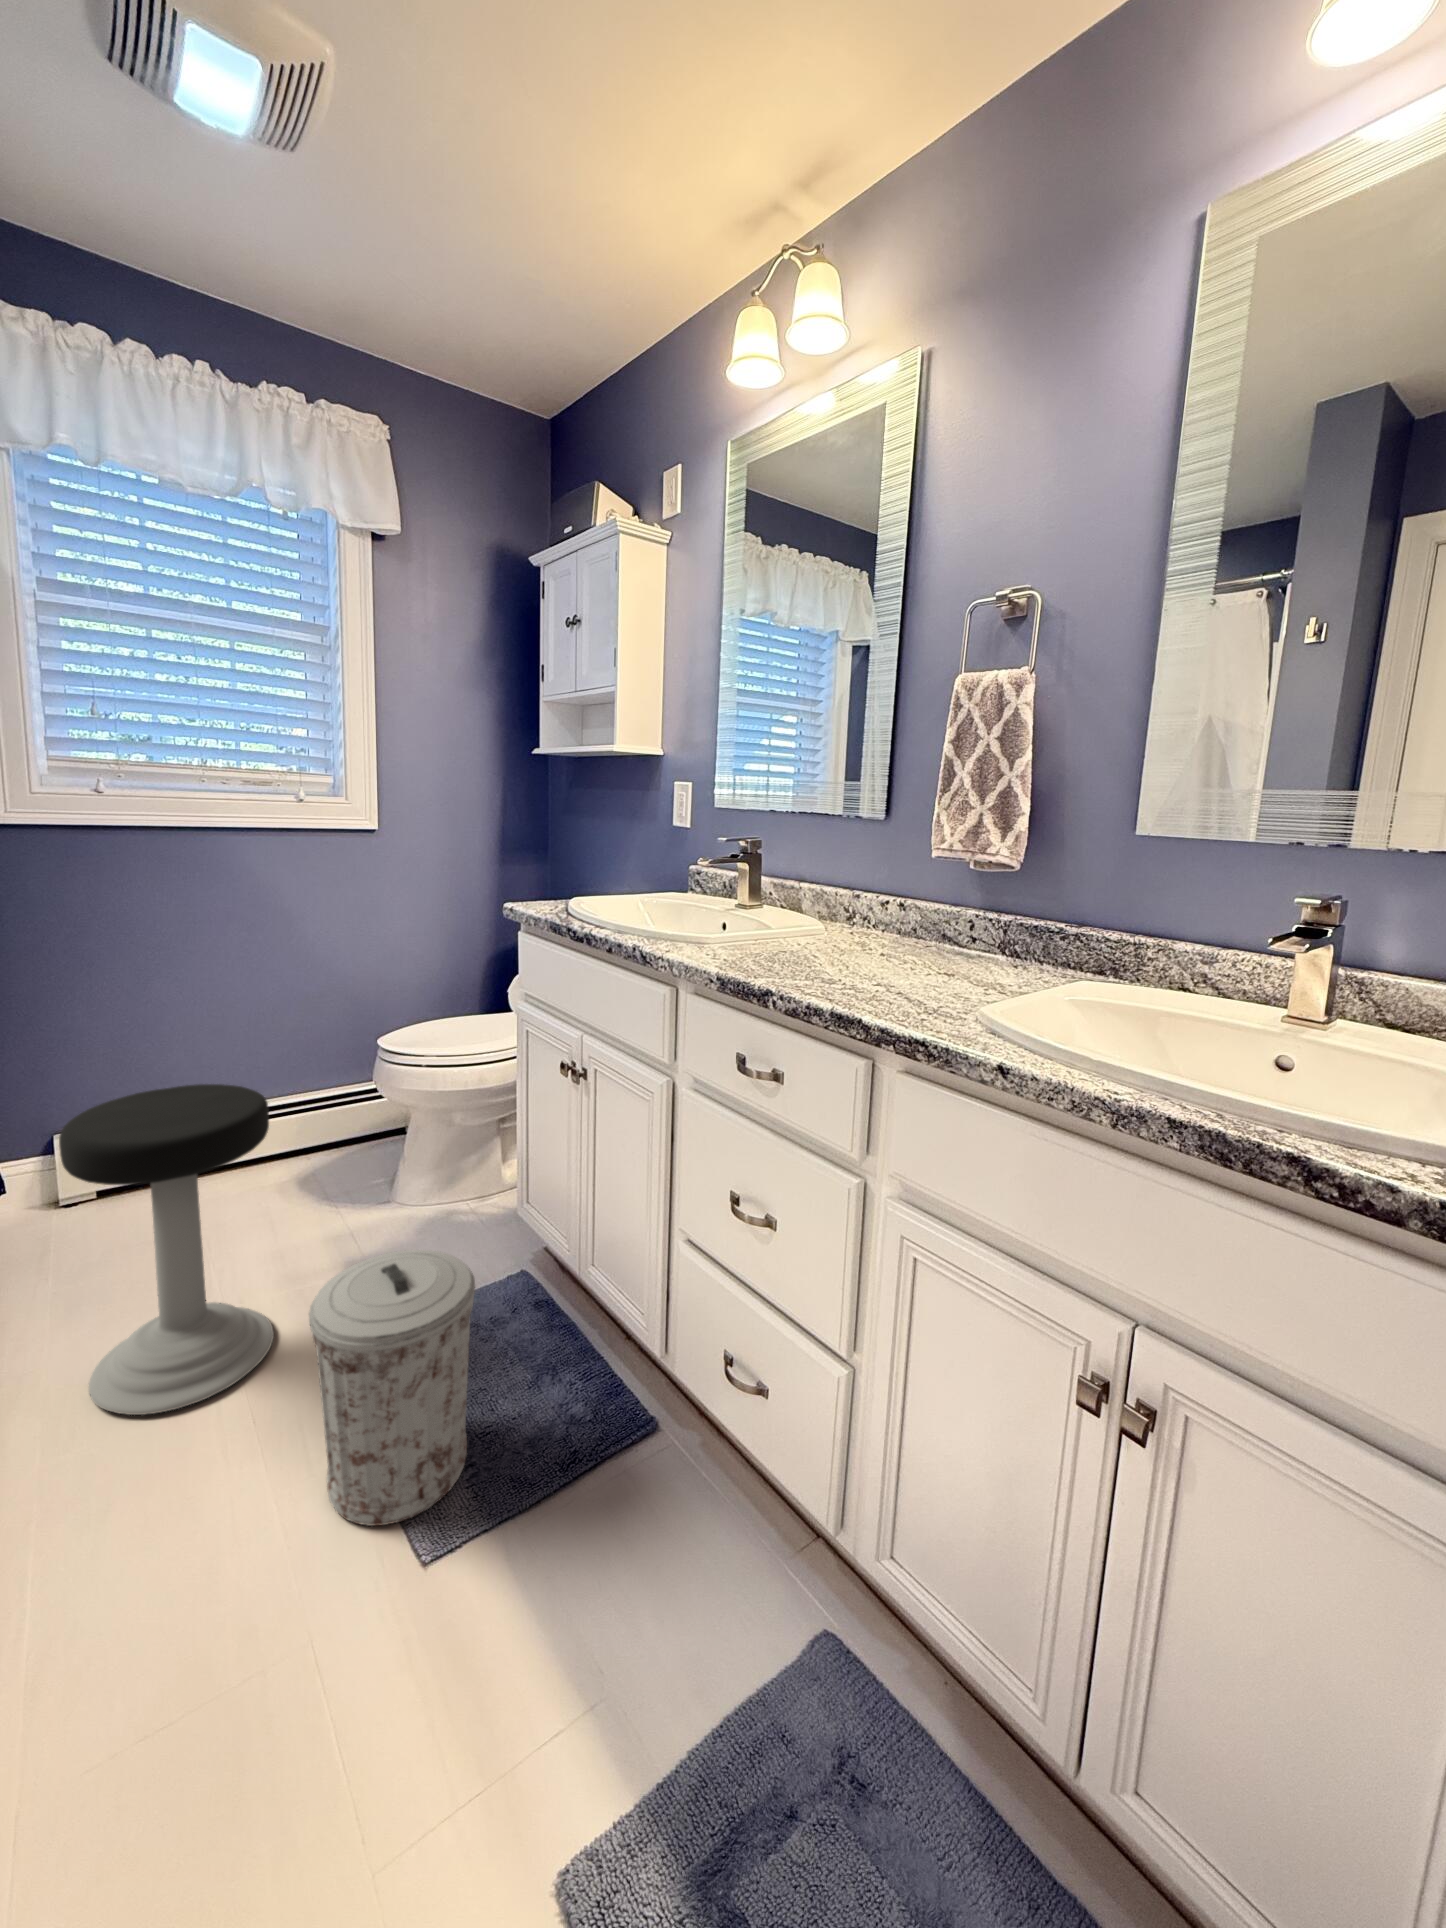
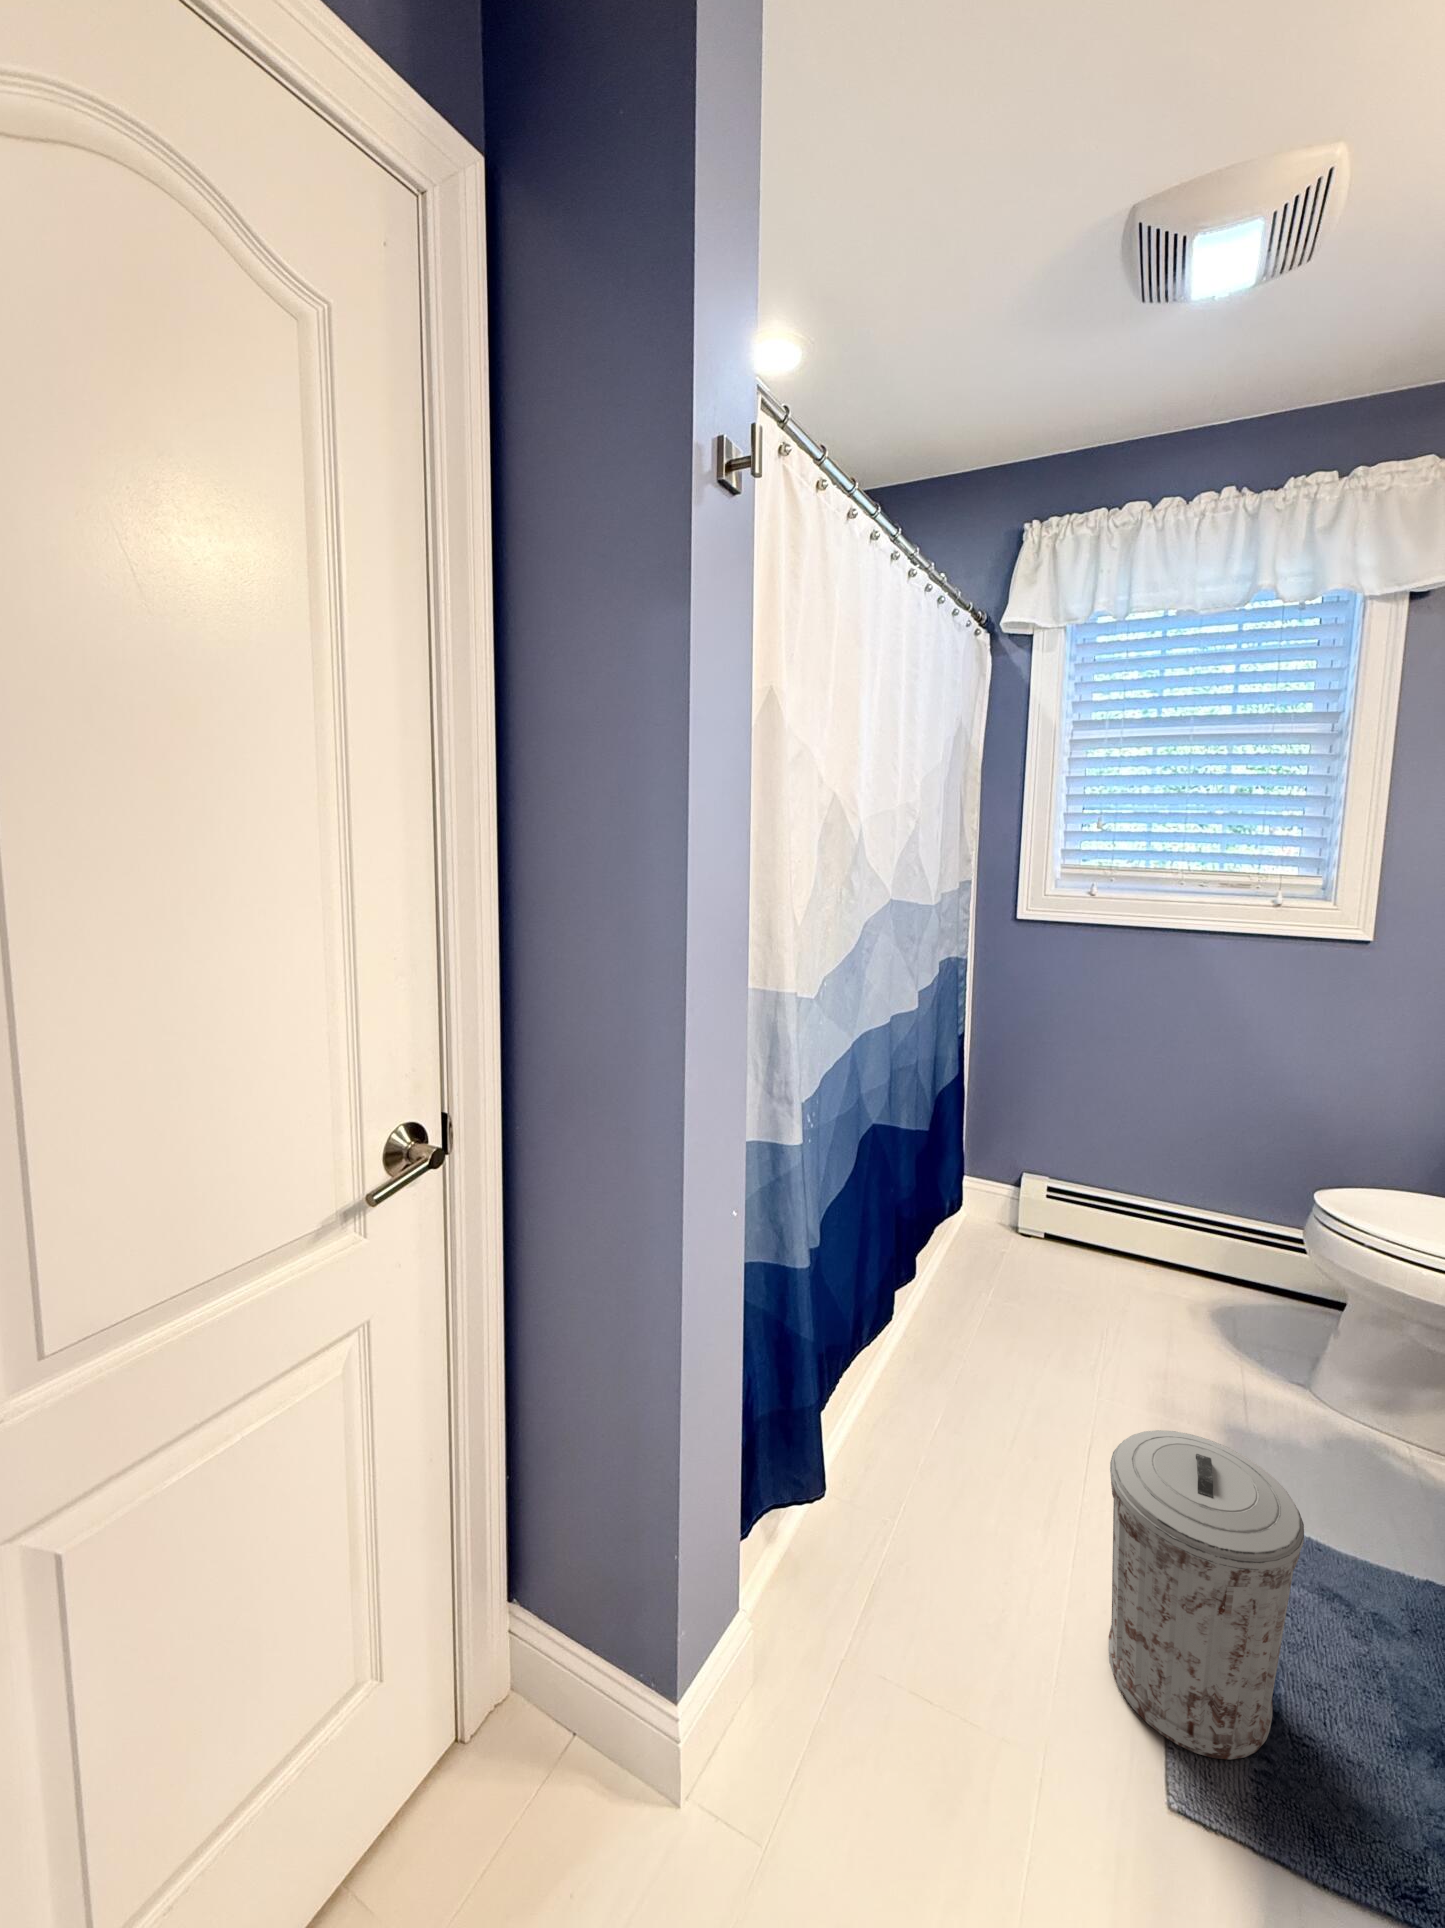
stool: present [59,1084,274,1415] -> none [982,1170,1151,1473]

